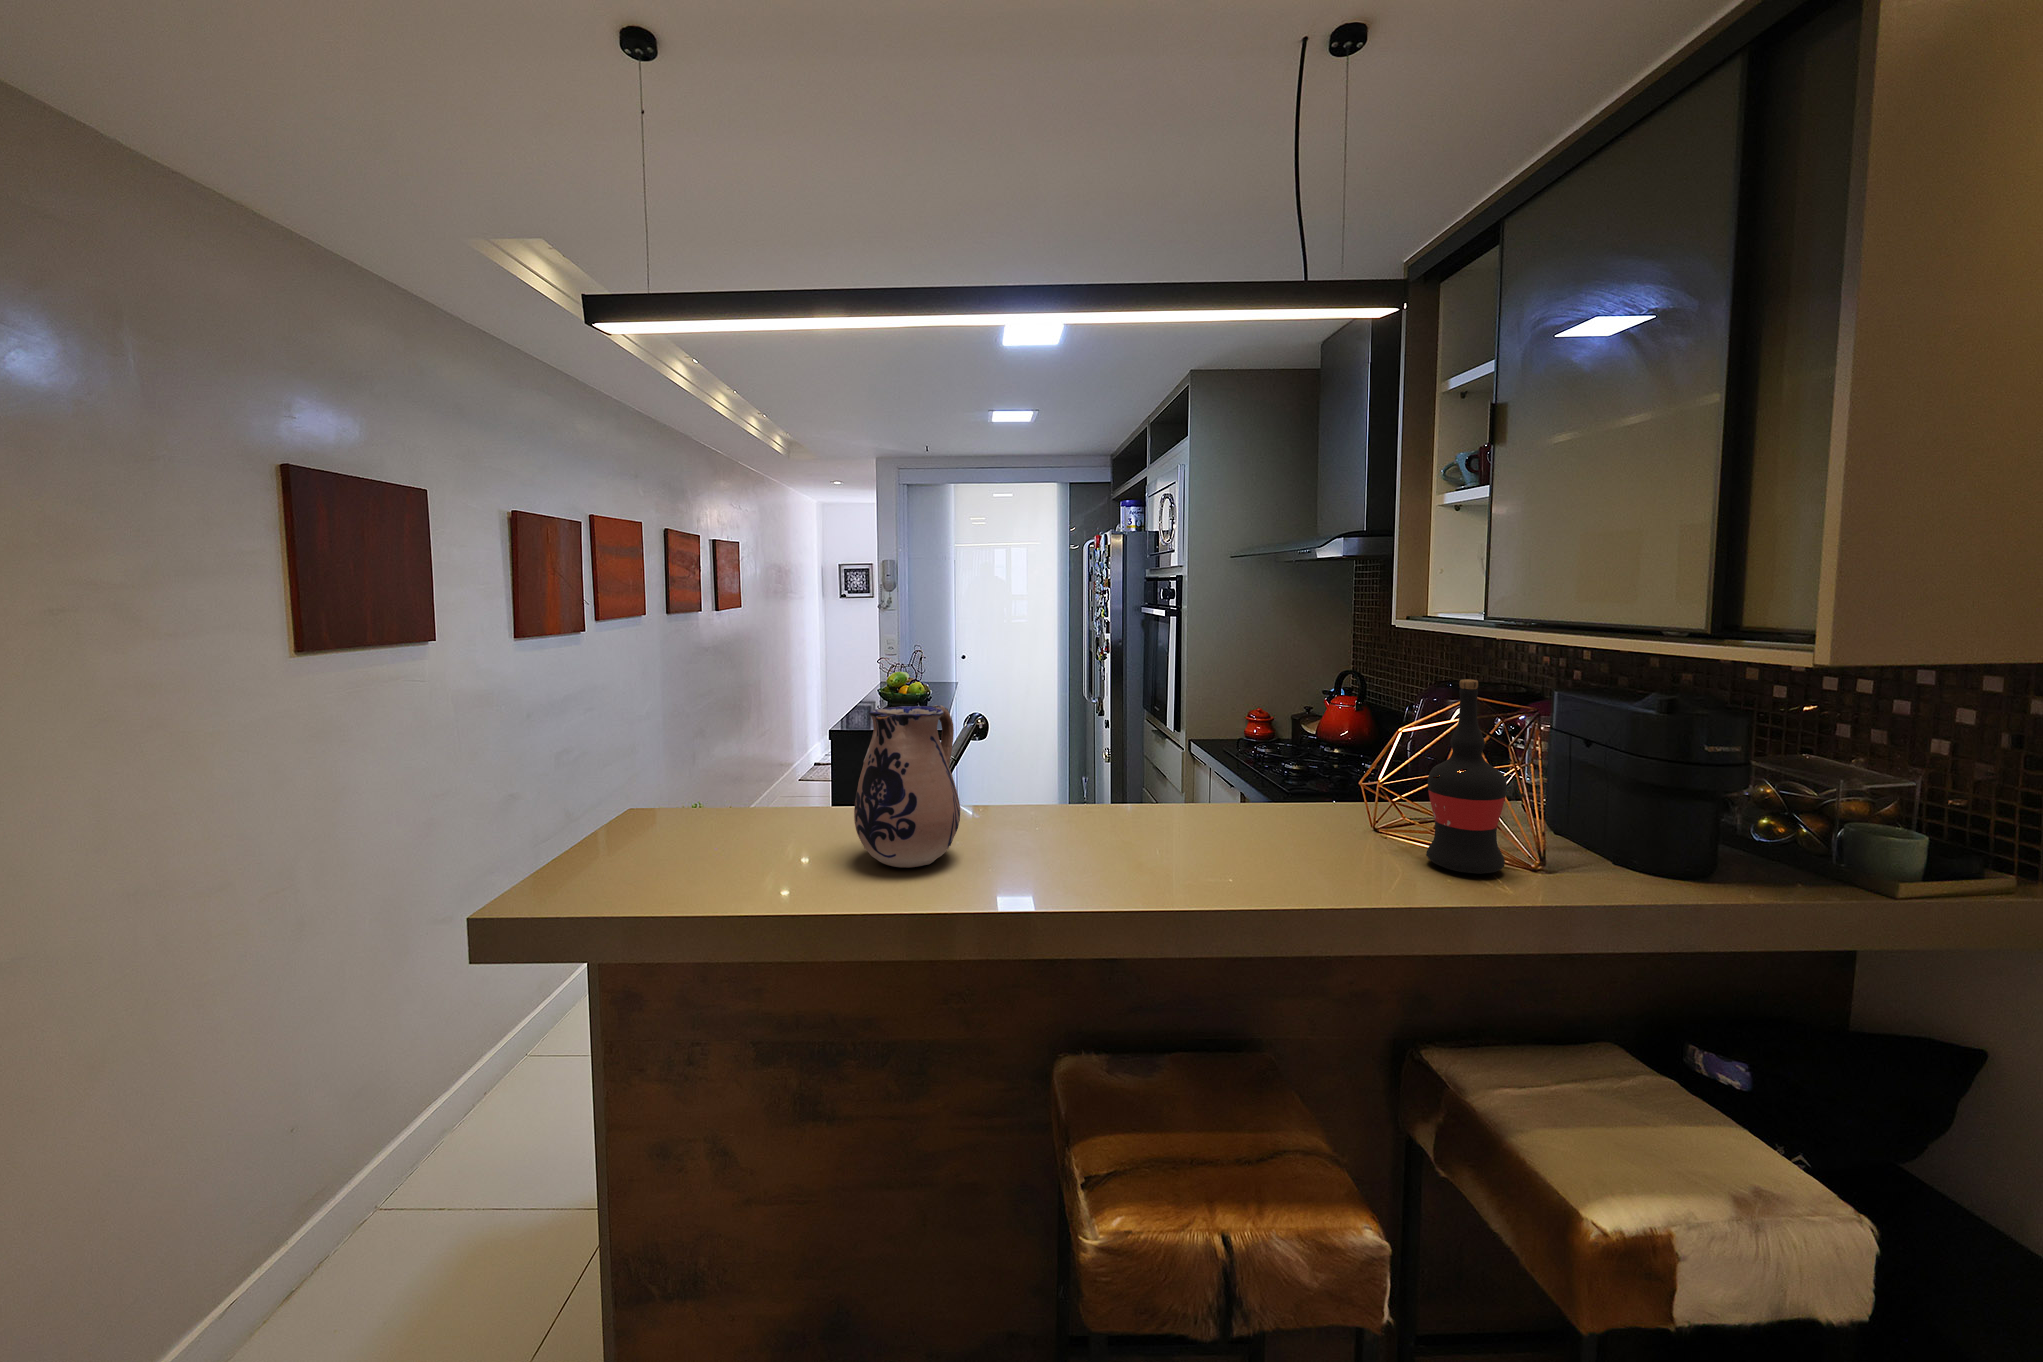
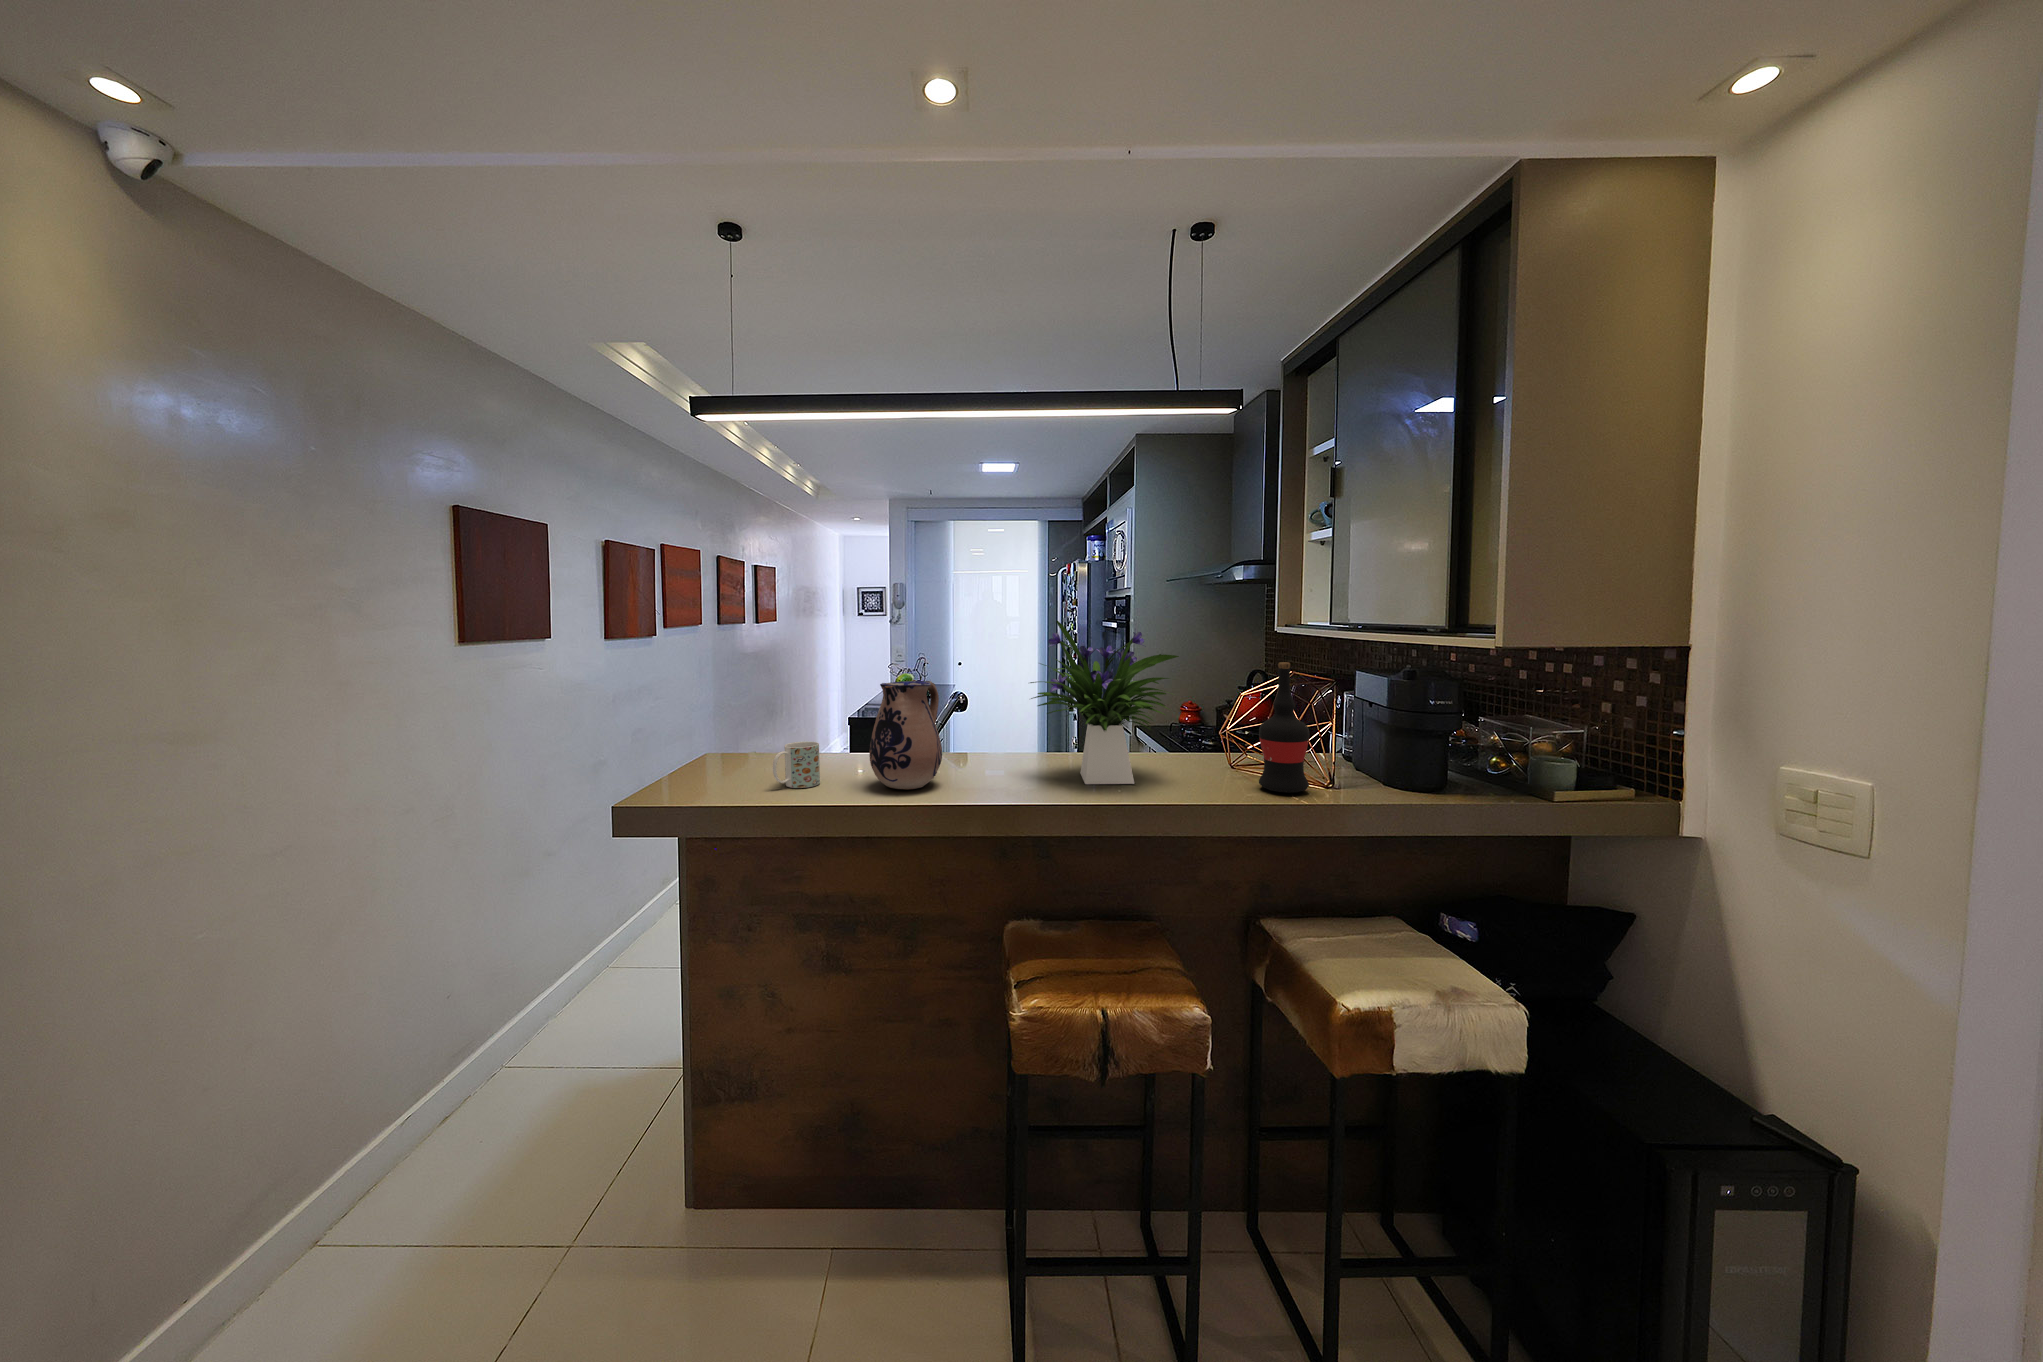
flower arrangement: none [1081,617,1304,856] -> present [1030,621,1179,784]
mug: none [712,794,783,864] -> present [773,741,820,788]

